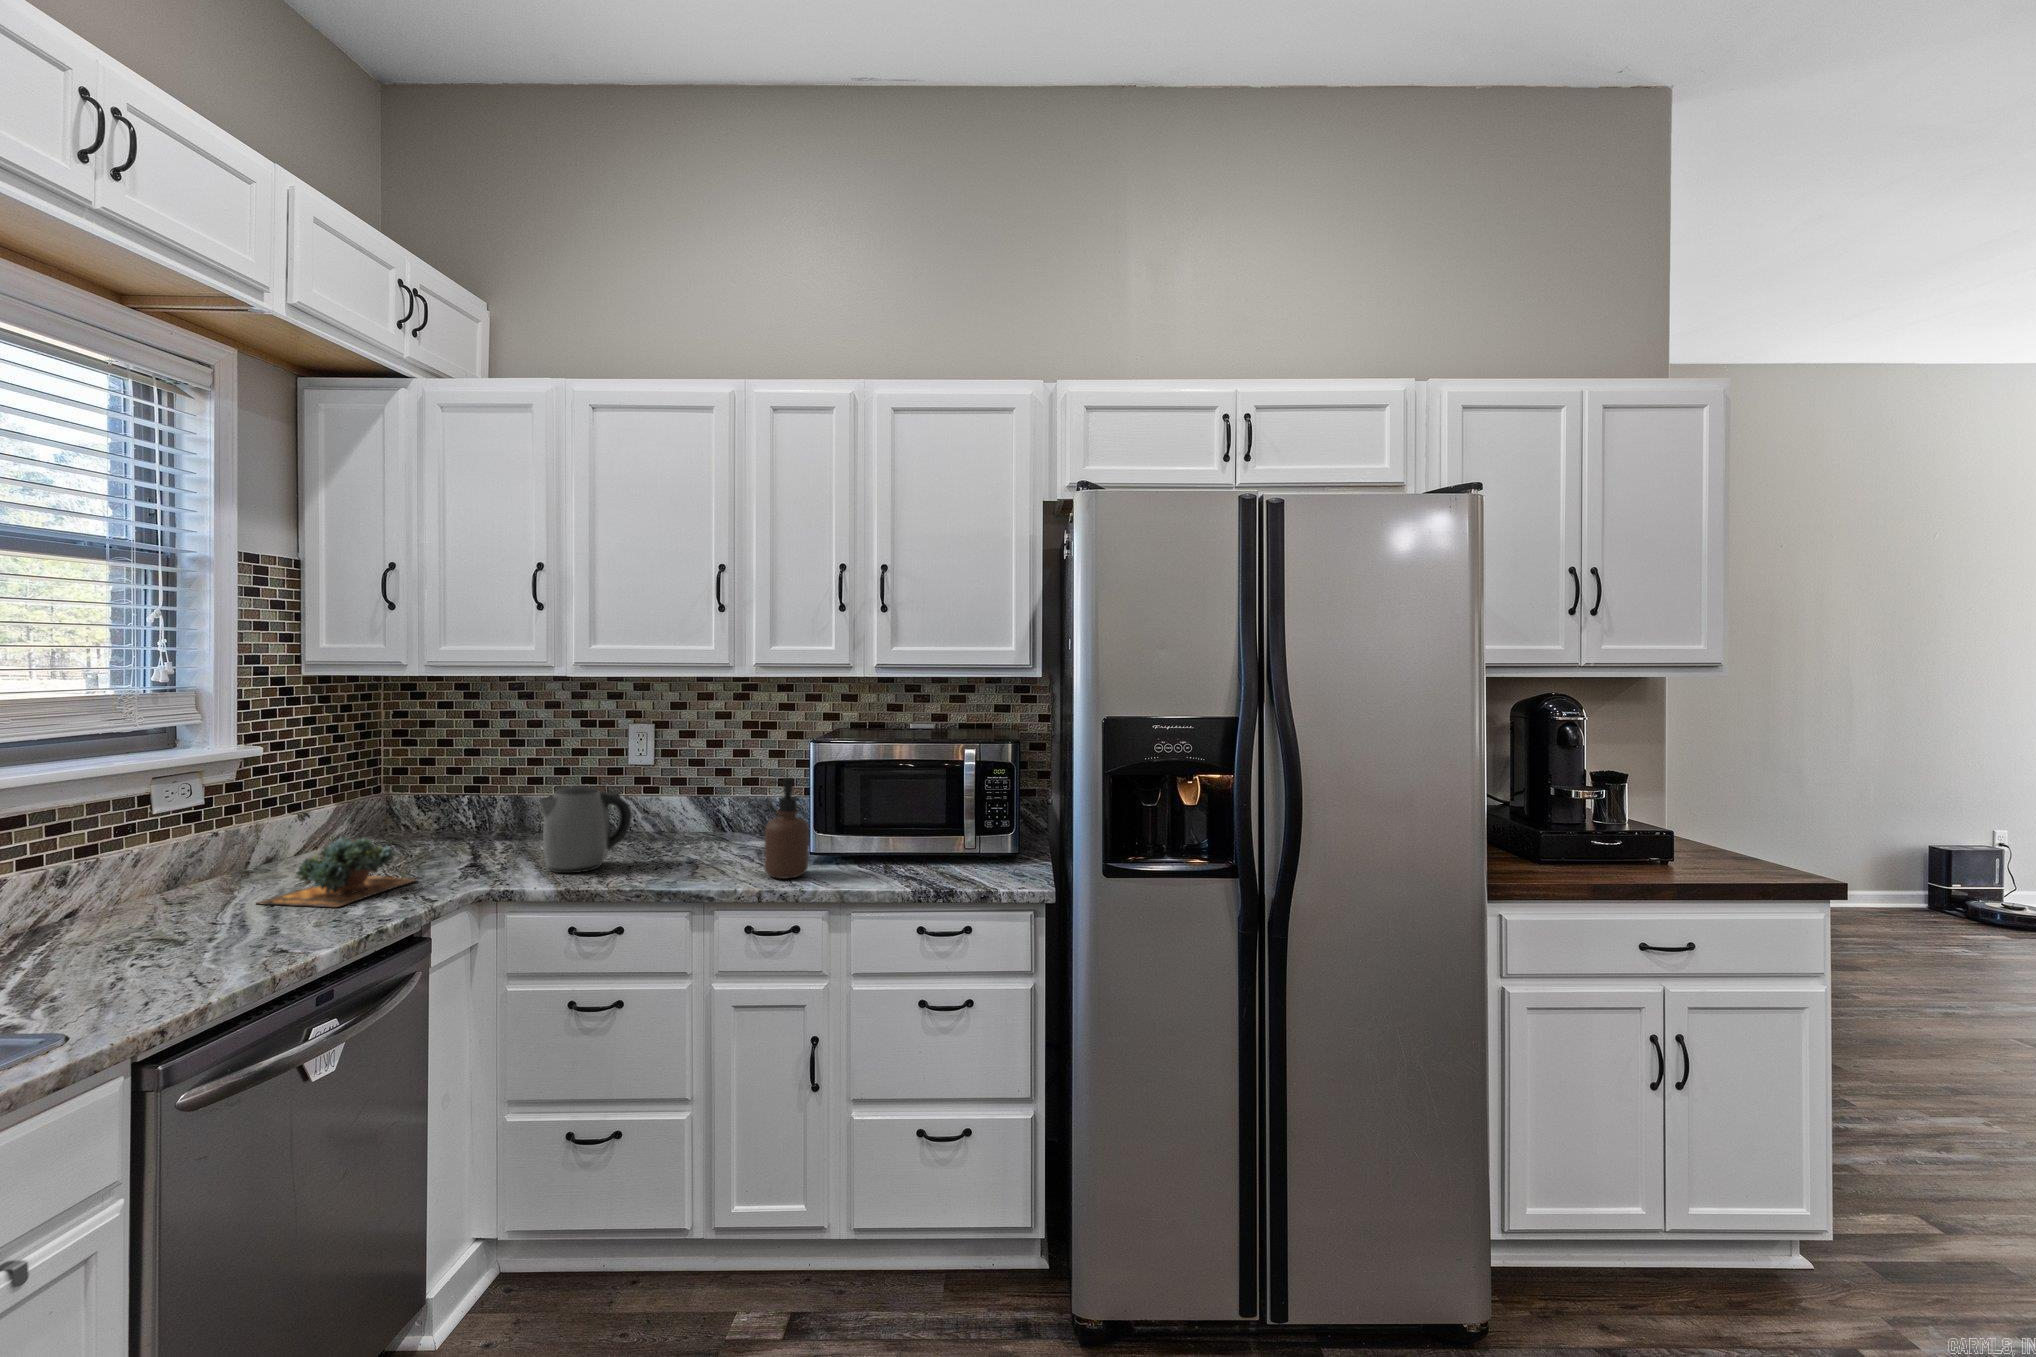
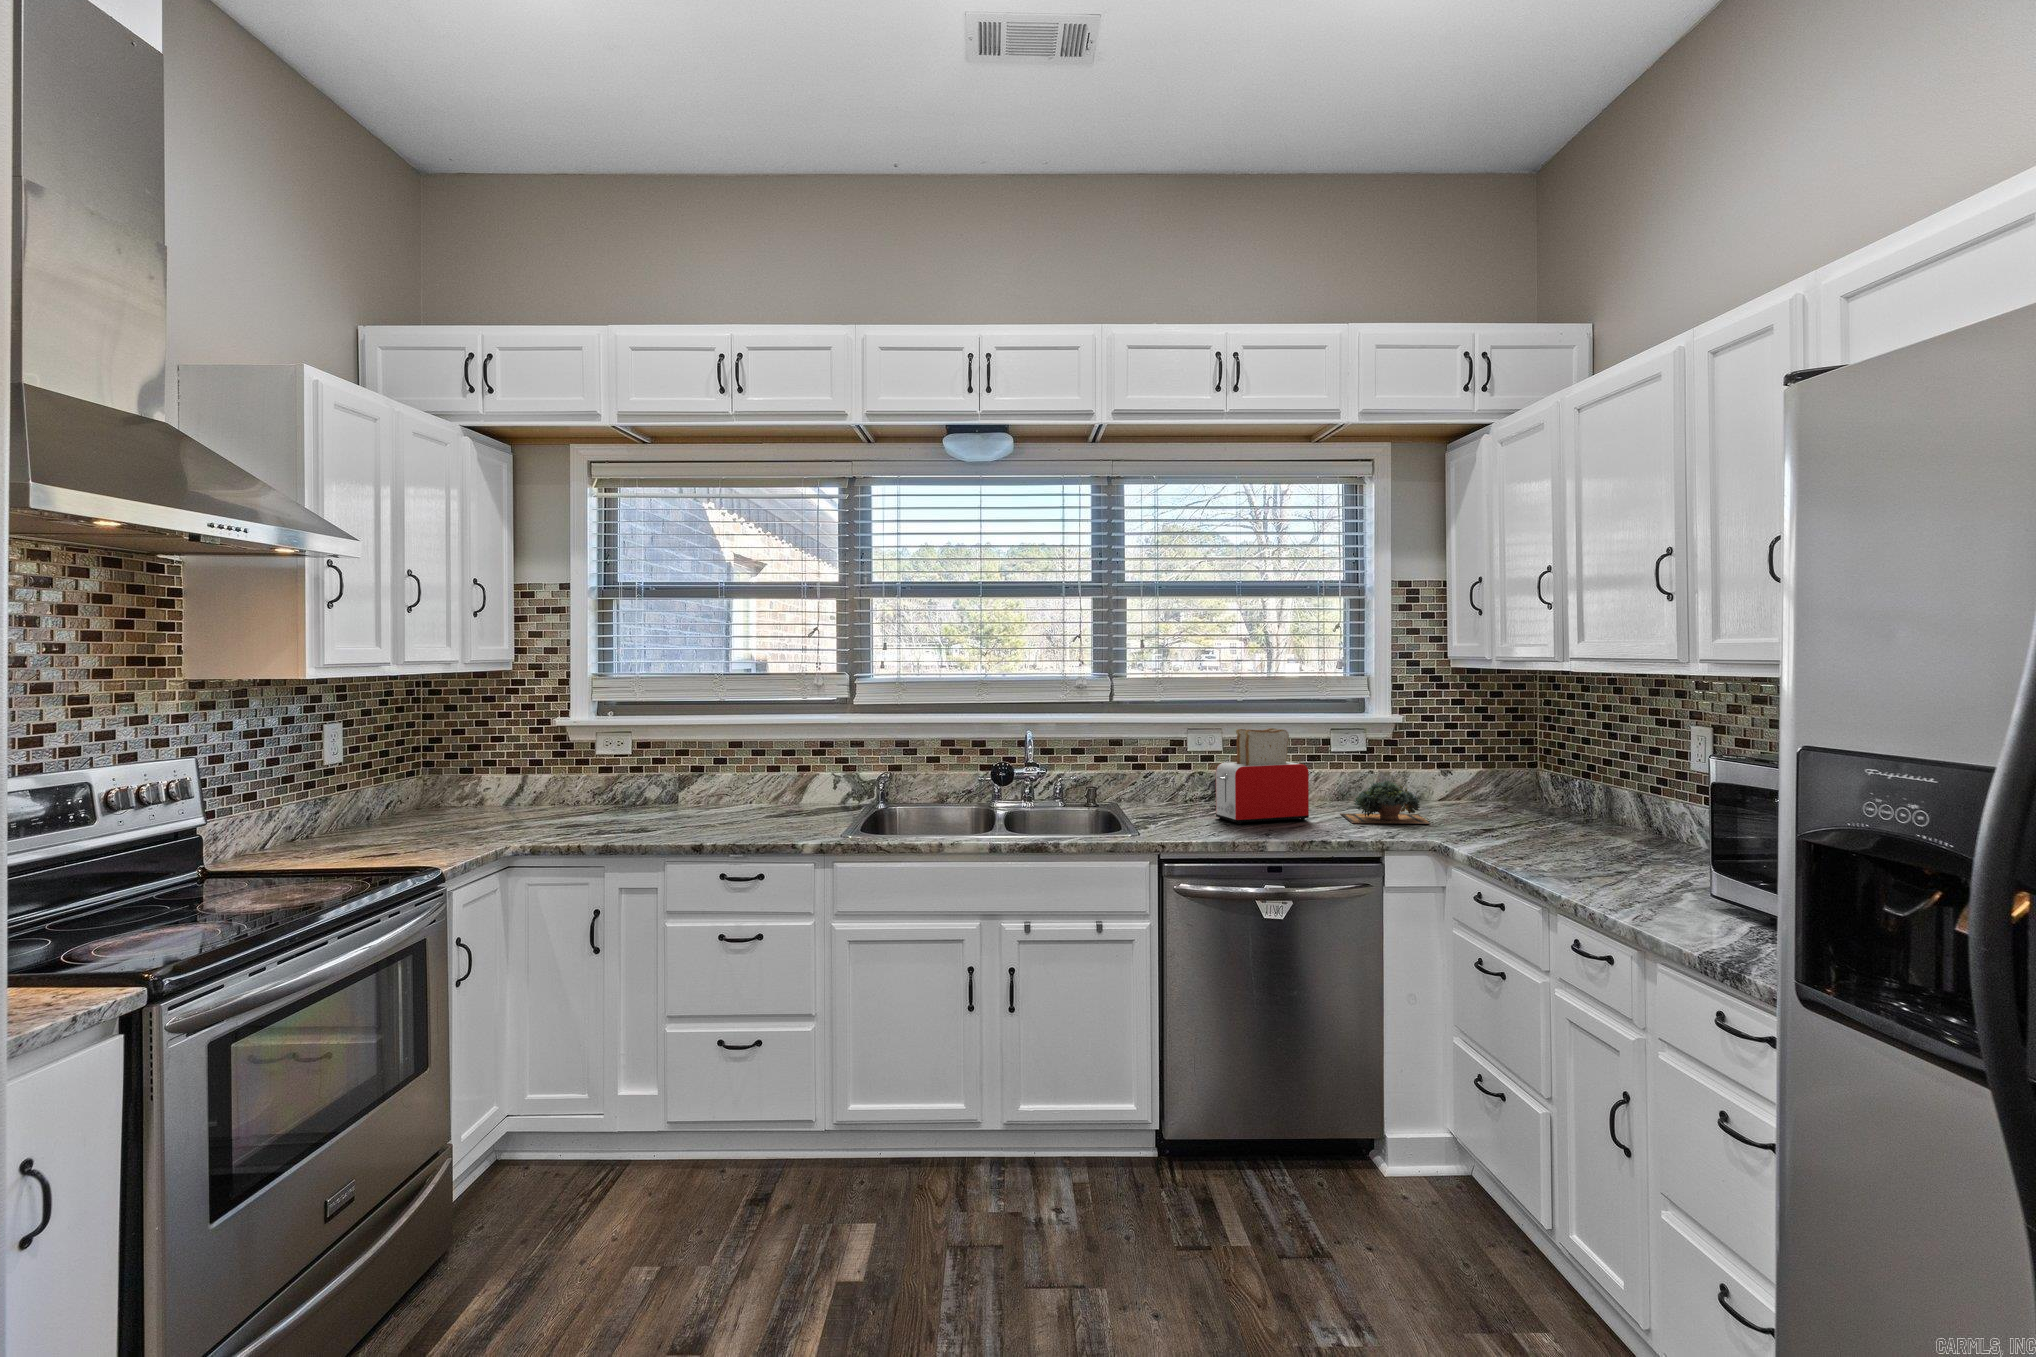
soap dispenser: present [764,778,809,879] -> none [1612,776,1671,894]
toaster: none [91,786,266,974] -> present [1216,728,1309,824]
kettle: present [539,786,632,873] -> none [1497,766,1584,847]

